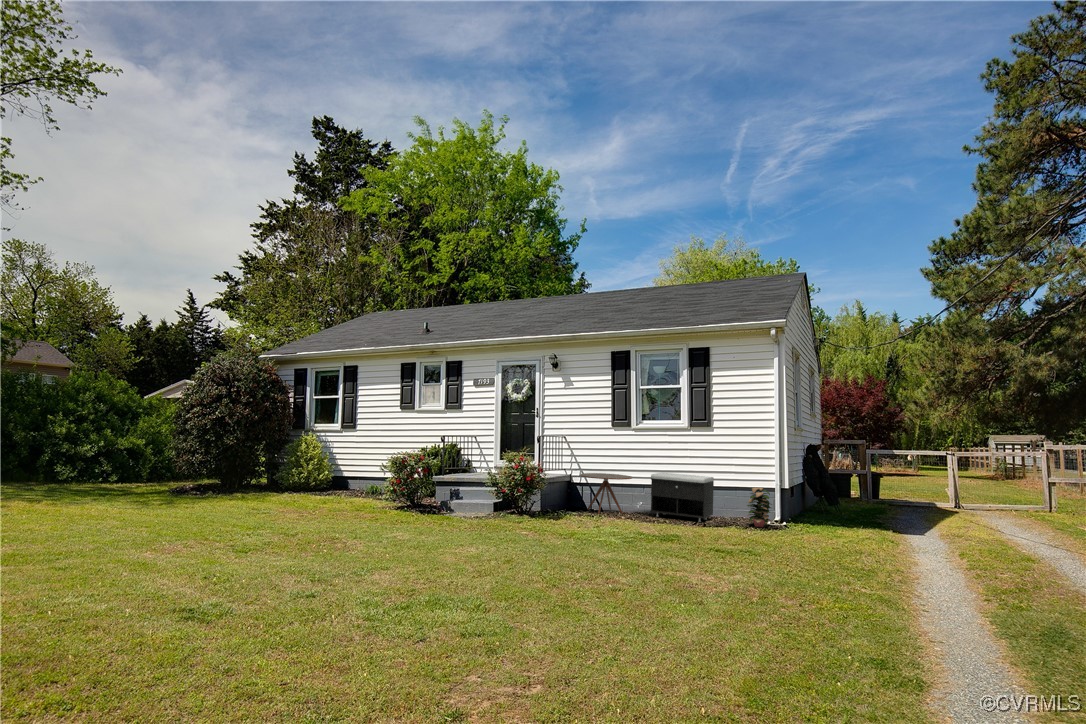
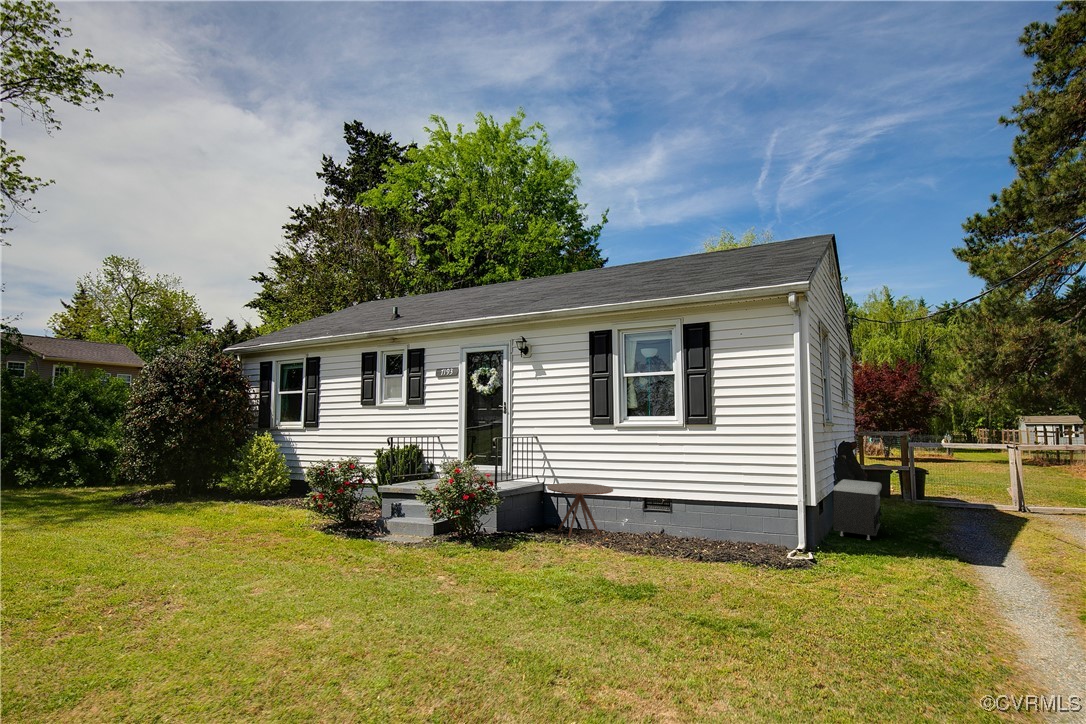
storage bench: present [650,473,714,522] -> present [833,479,882,540]
decorative plant: present [747,487,772,527] -> none [758,507,799,562]

